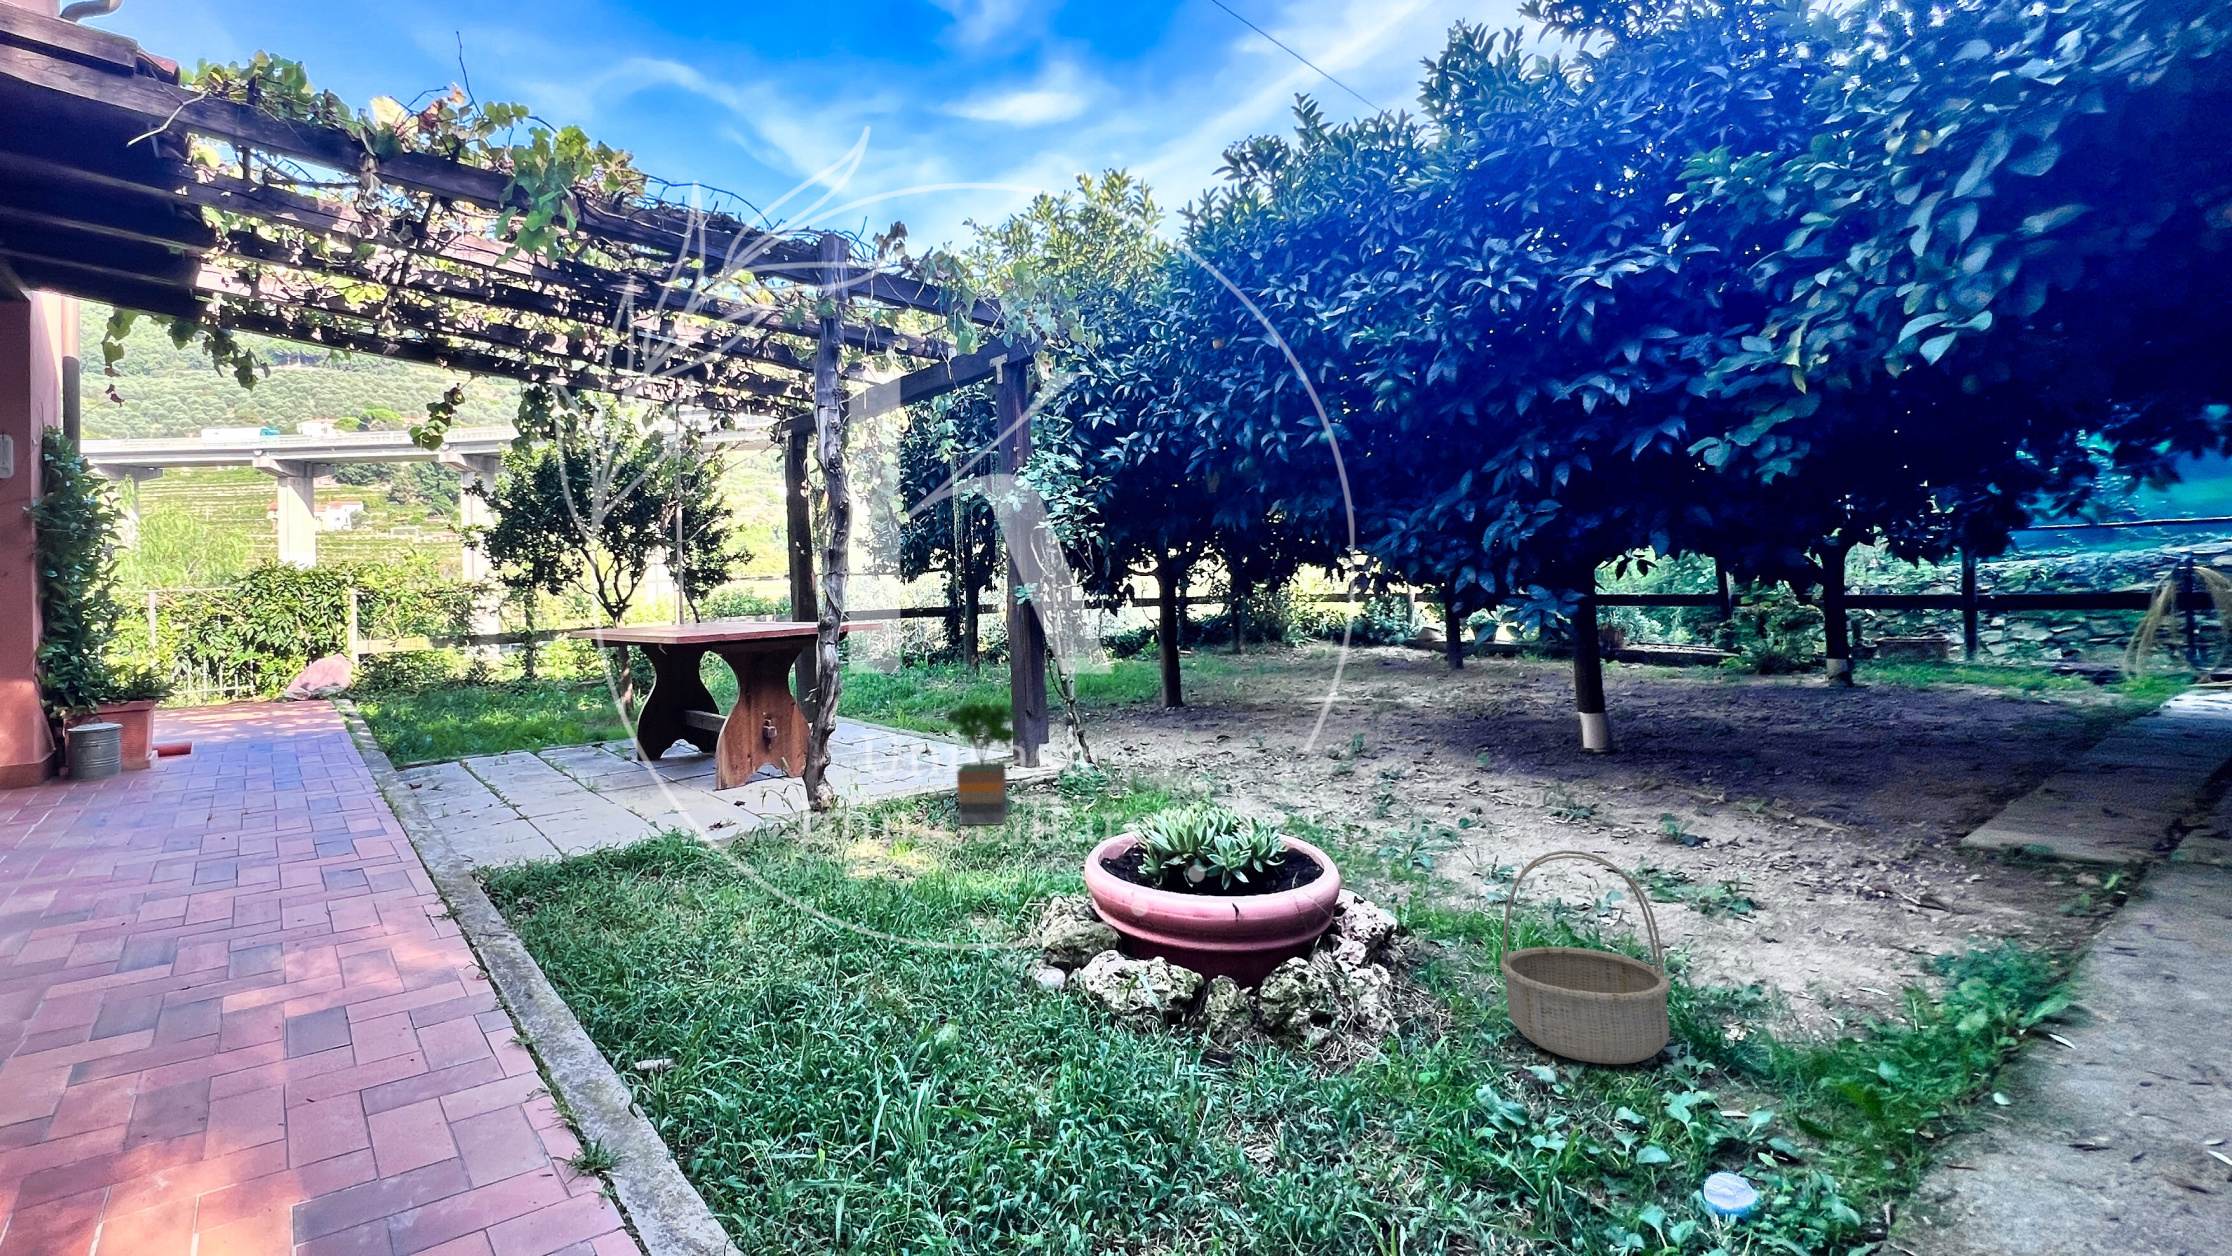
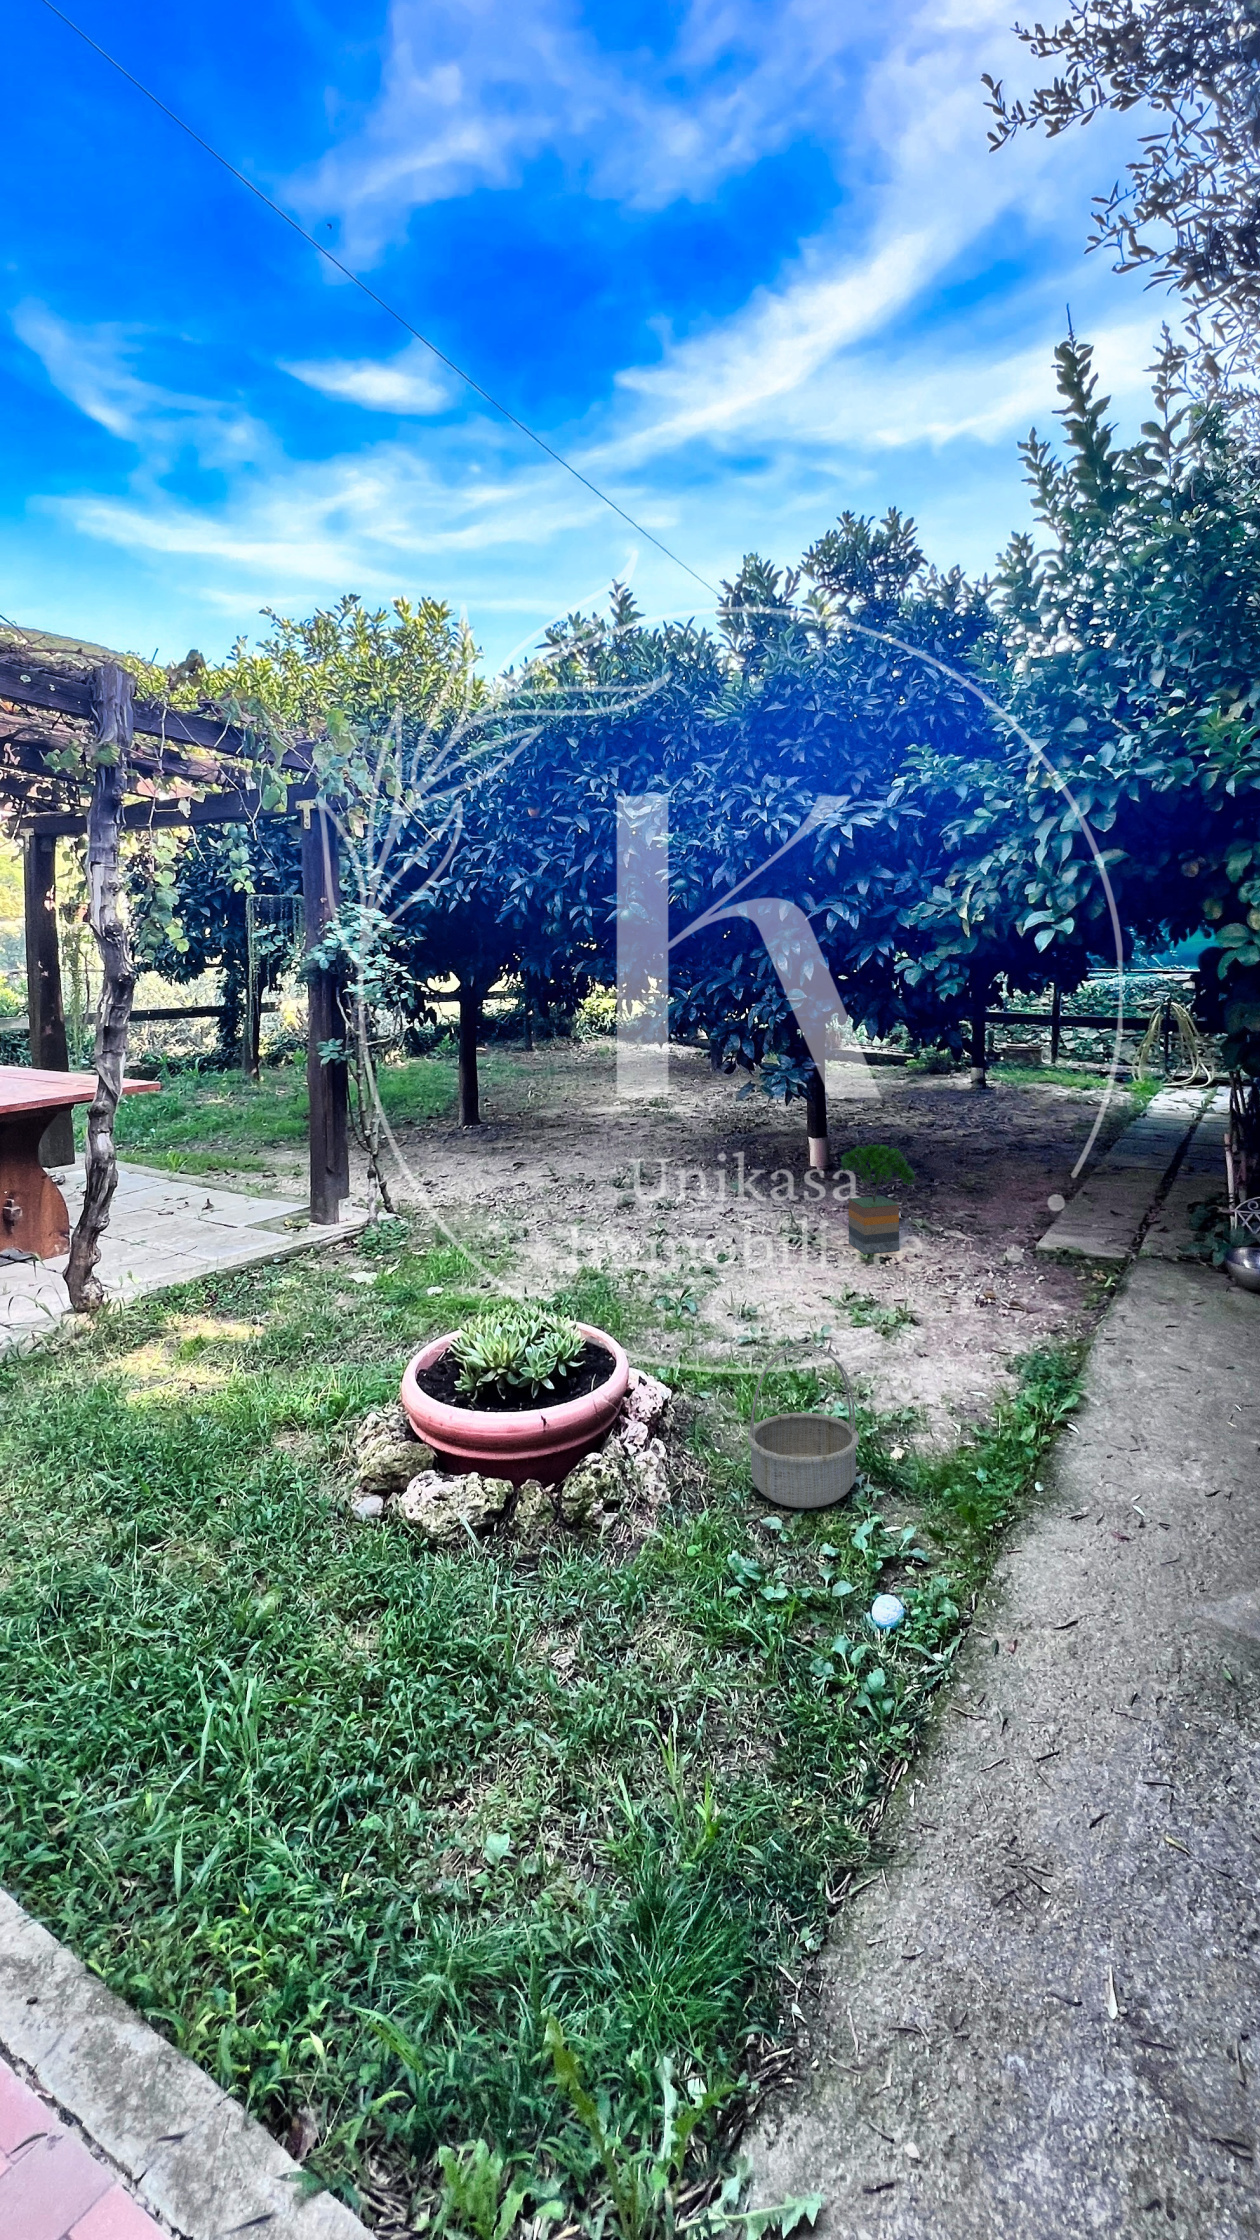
potted tree: present [946,703,1019,825] -> present [841,1144,915,1254]

